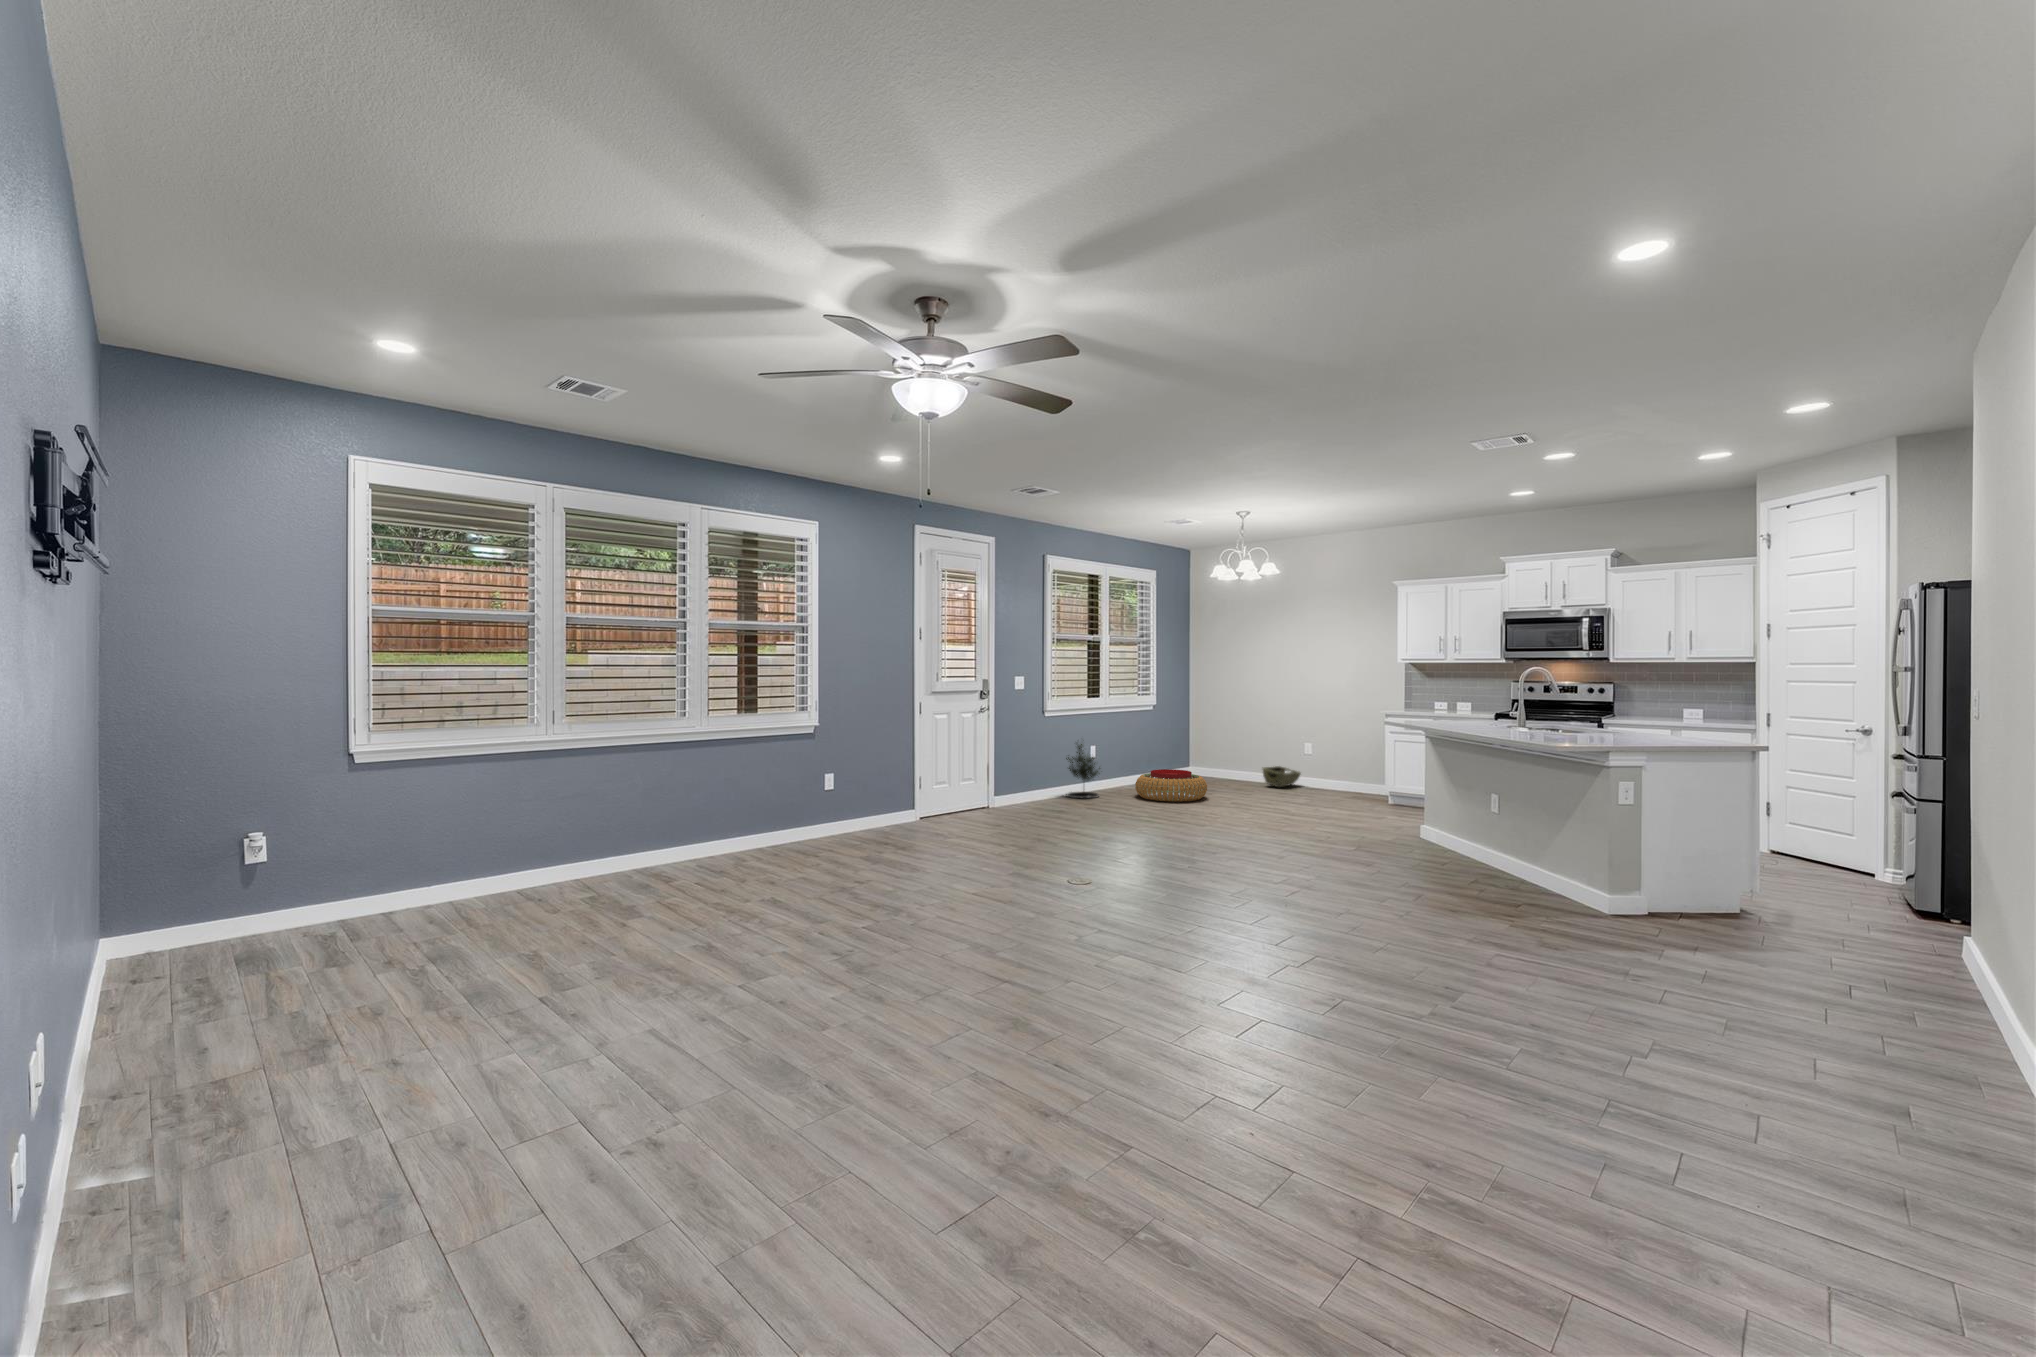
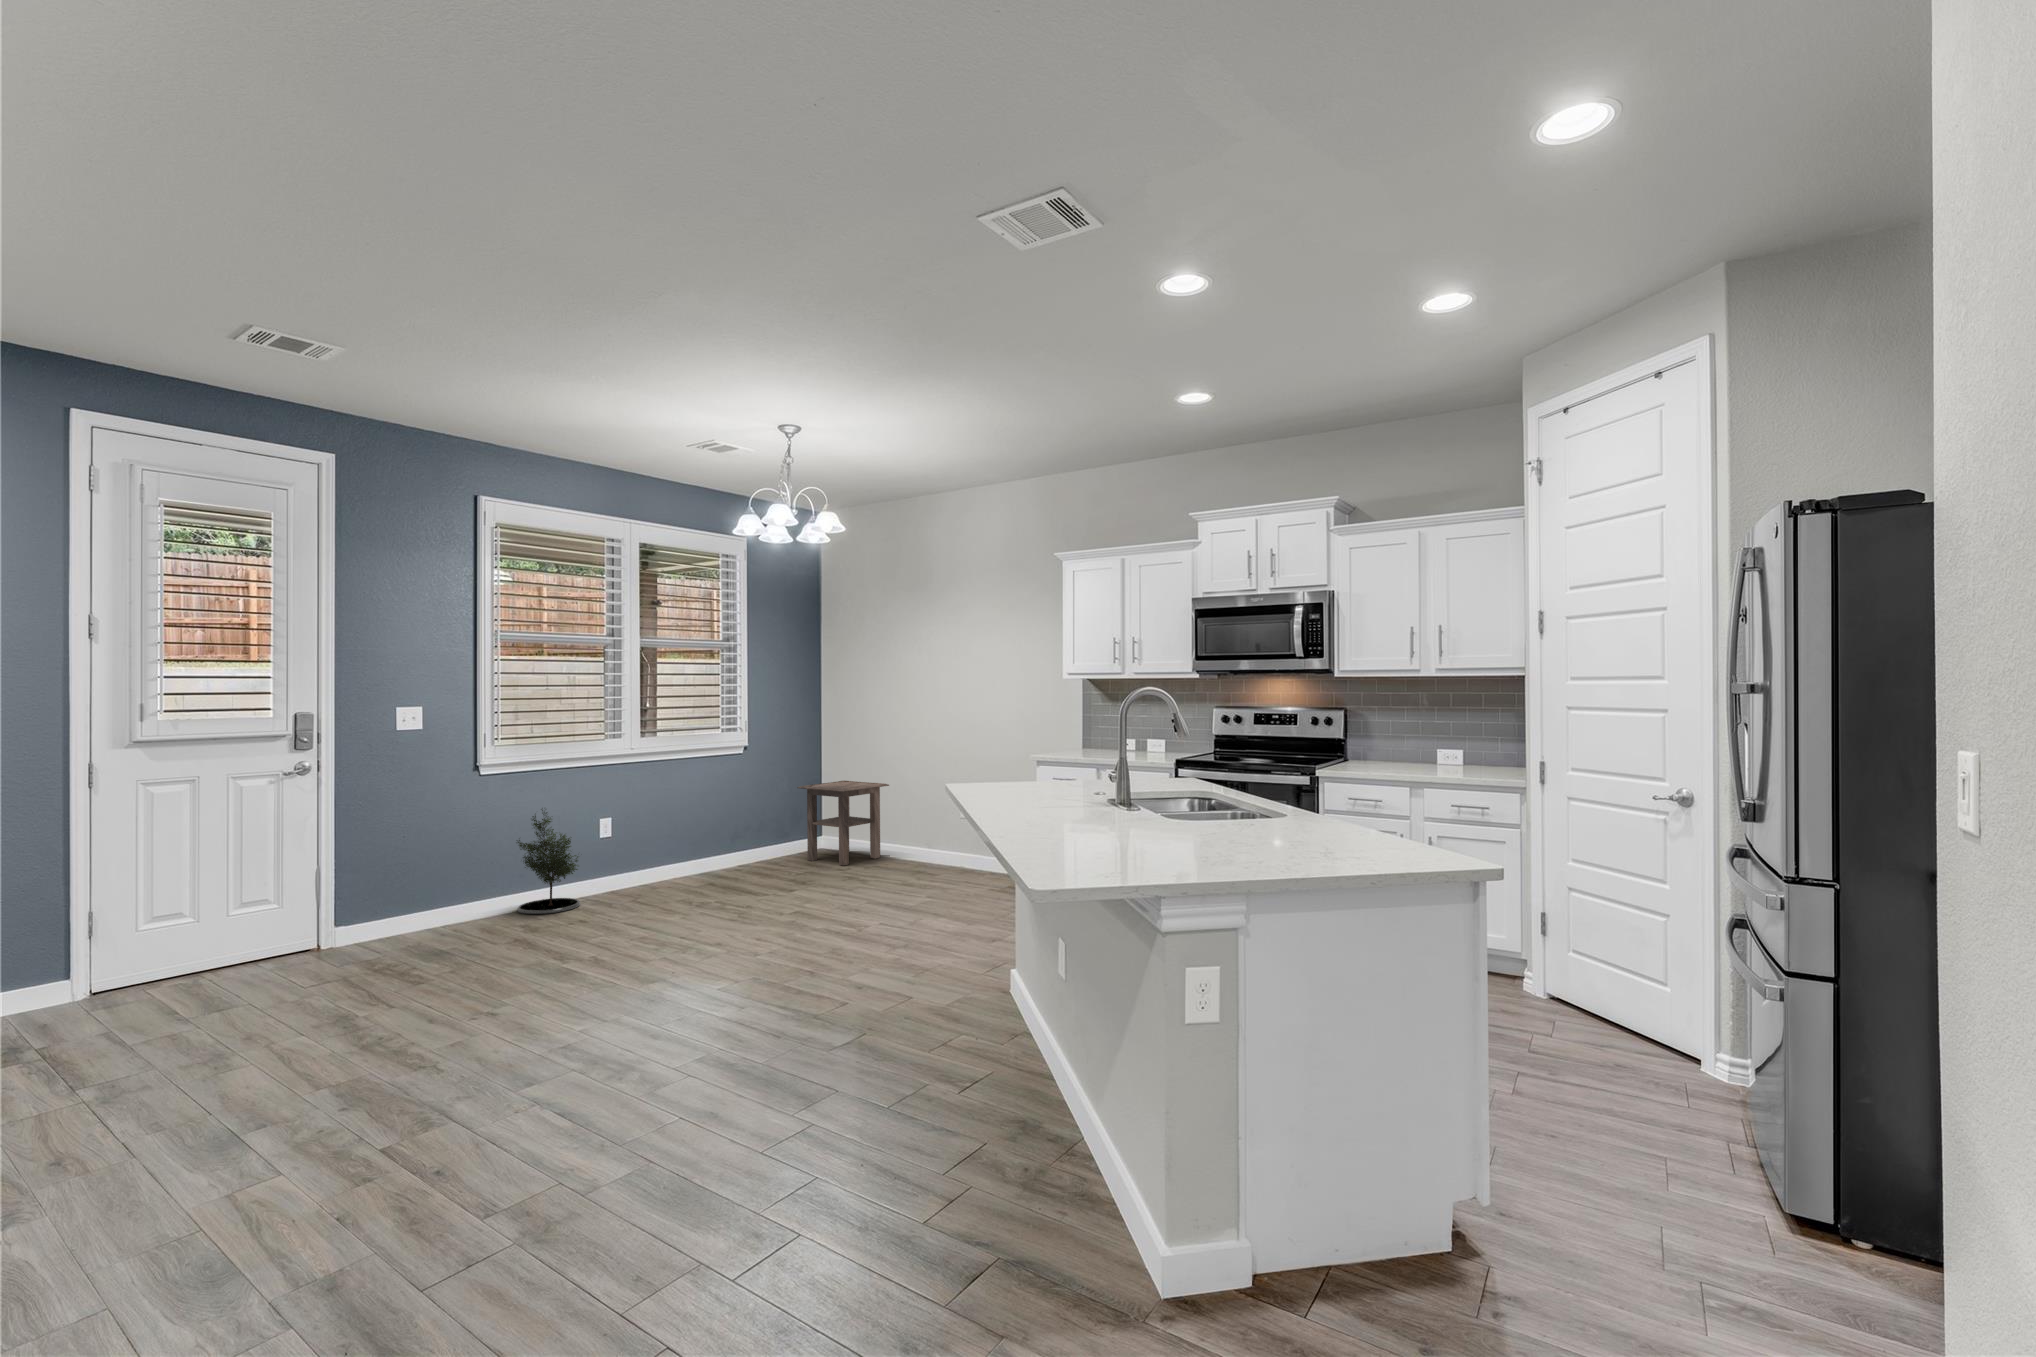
side table: none [1194,731,1253,784] -> present [797,781,889,866]
woven basket: present [1263,766,1301,787] -> none [886,835,949,871]
pouf: present [1135,769,1207,802] -> none [638,855,762,915]

